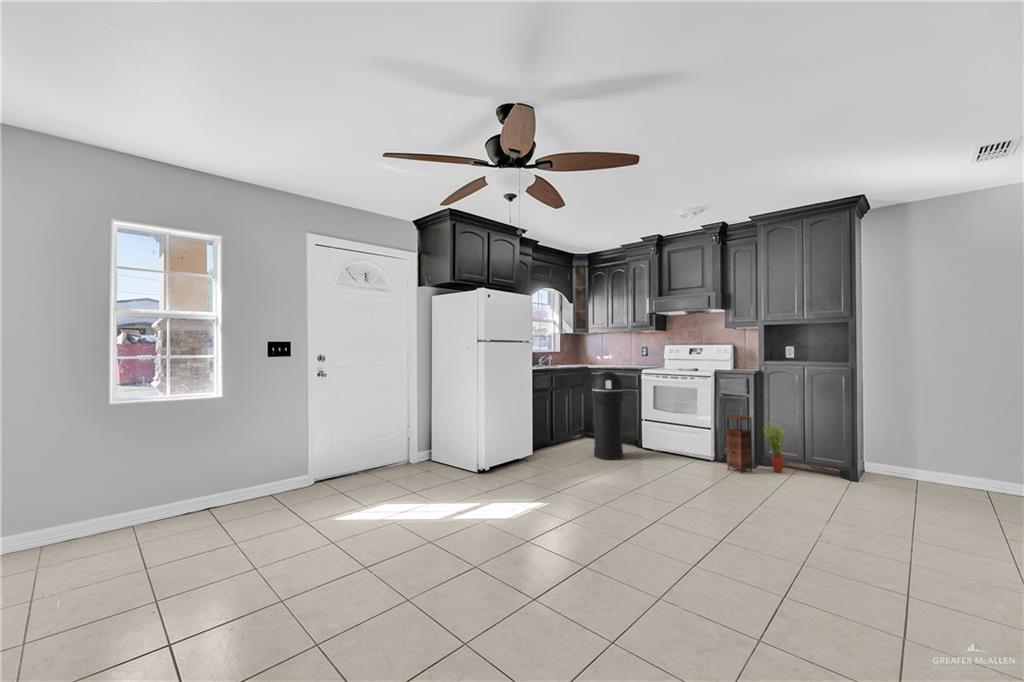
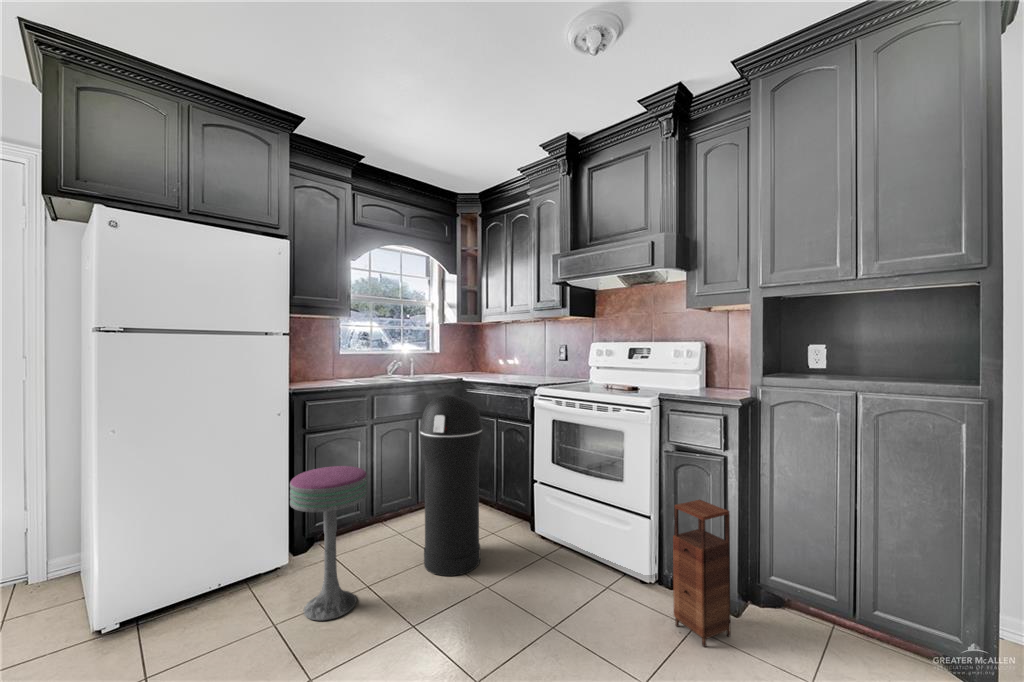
bar stool: none [551,404,584,470] -> present [290,466,367,621]
potted plant: present [764,422,785,472] -> none [755,518,811,643]

